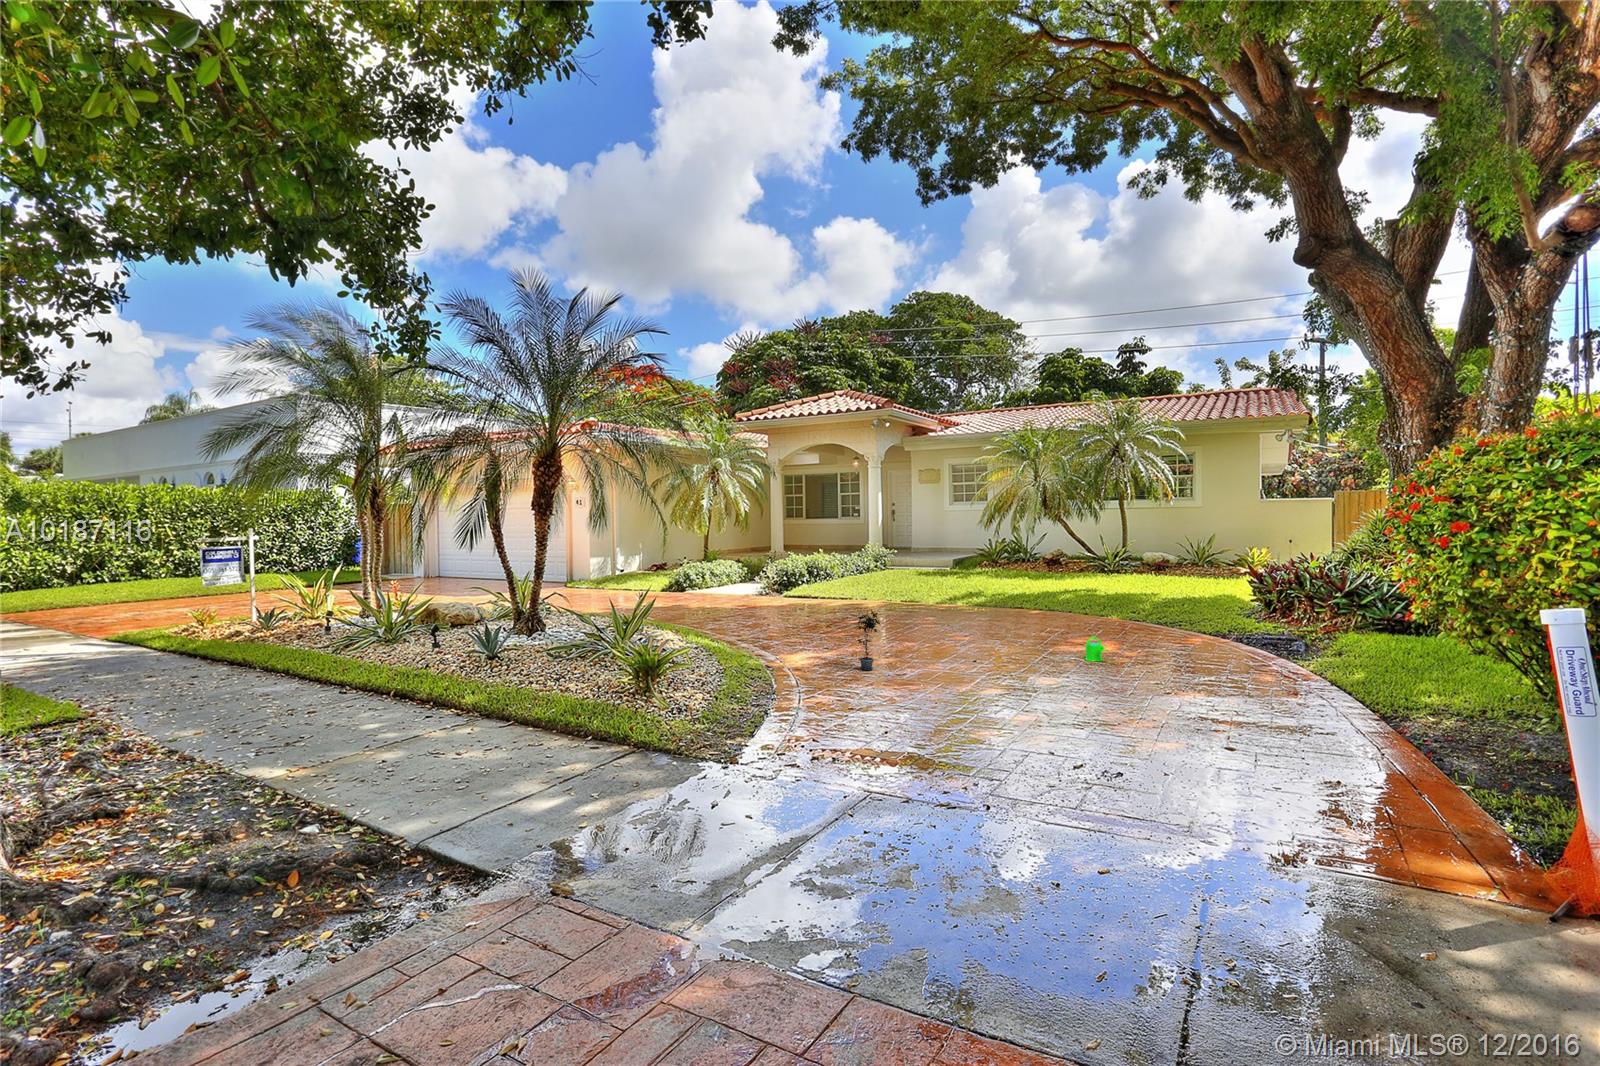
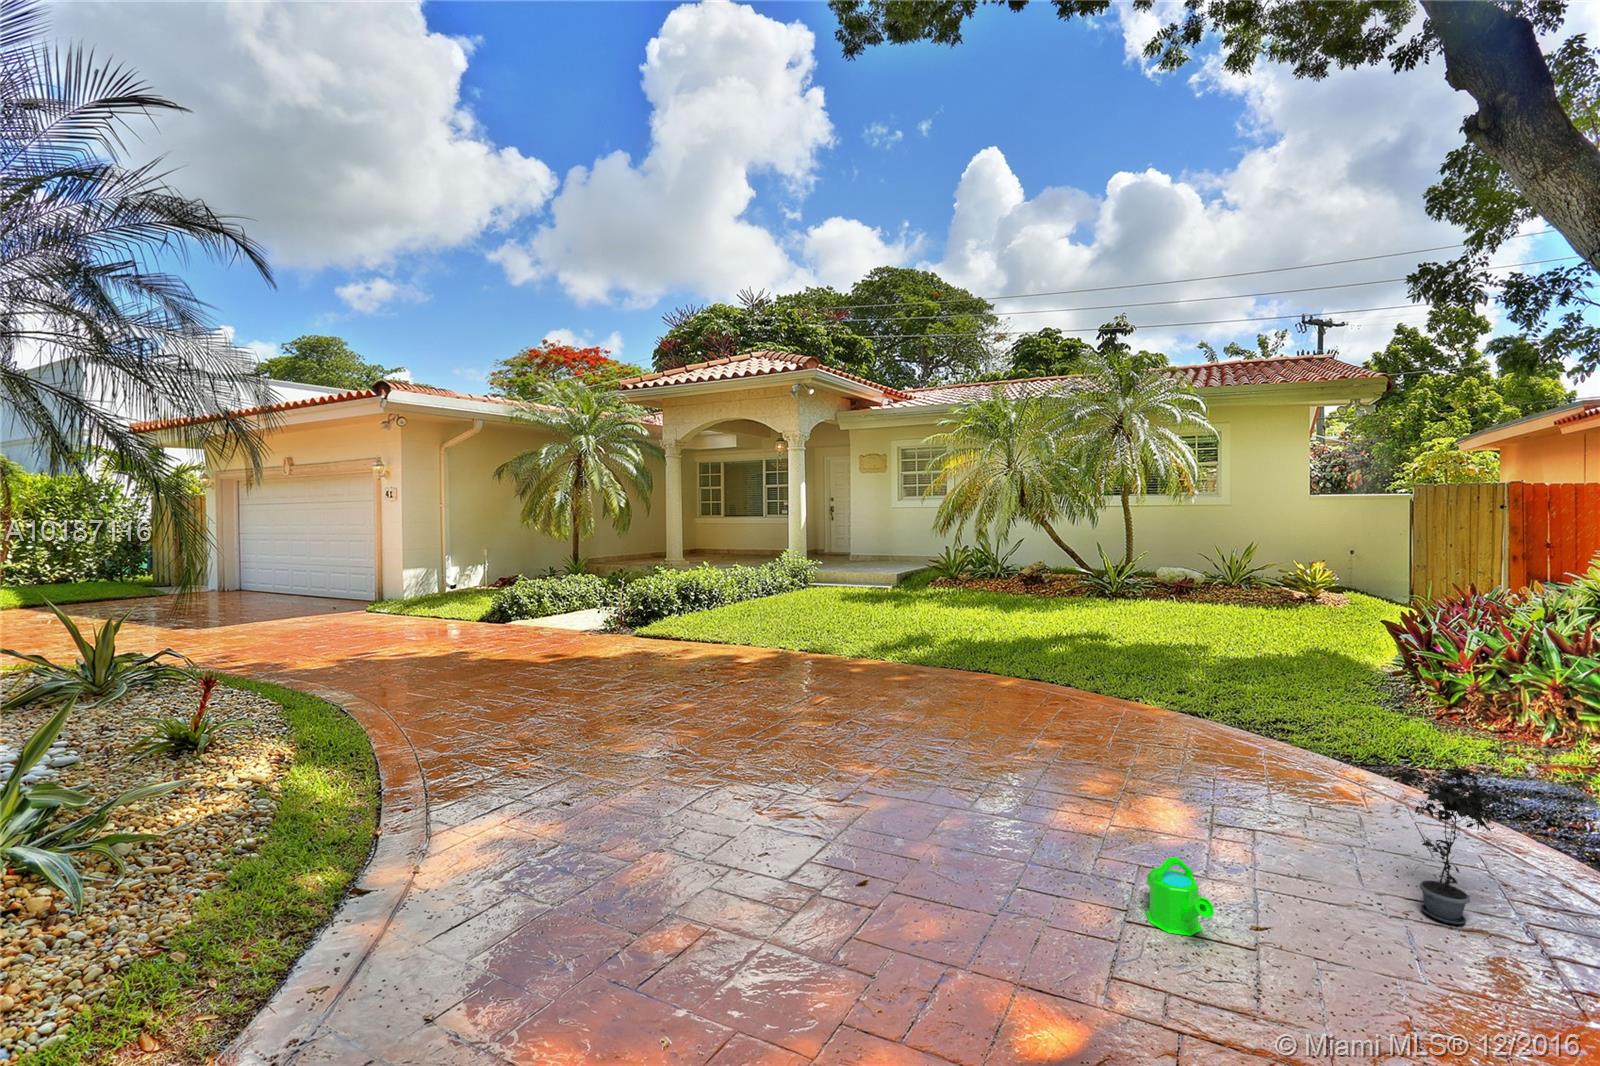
potted plant: present [858,609,880,670] -> present [1394,760,1527,924]

